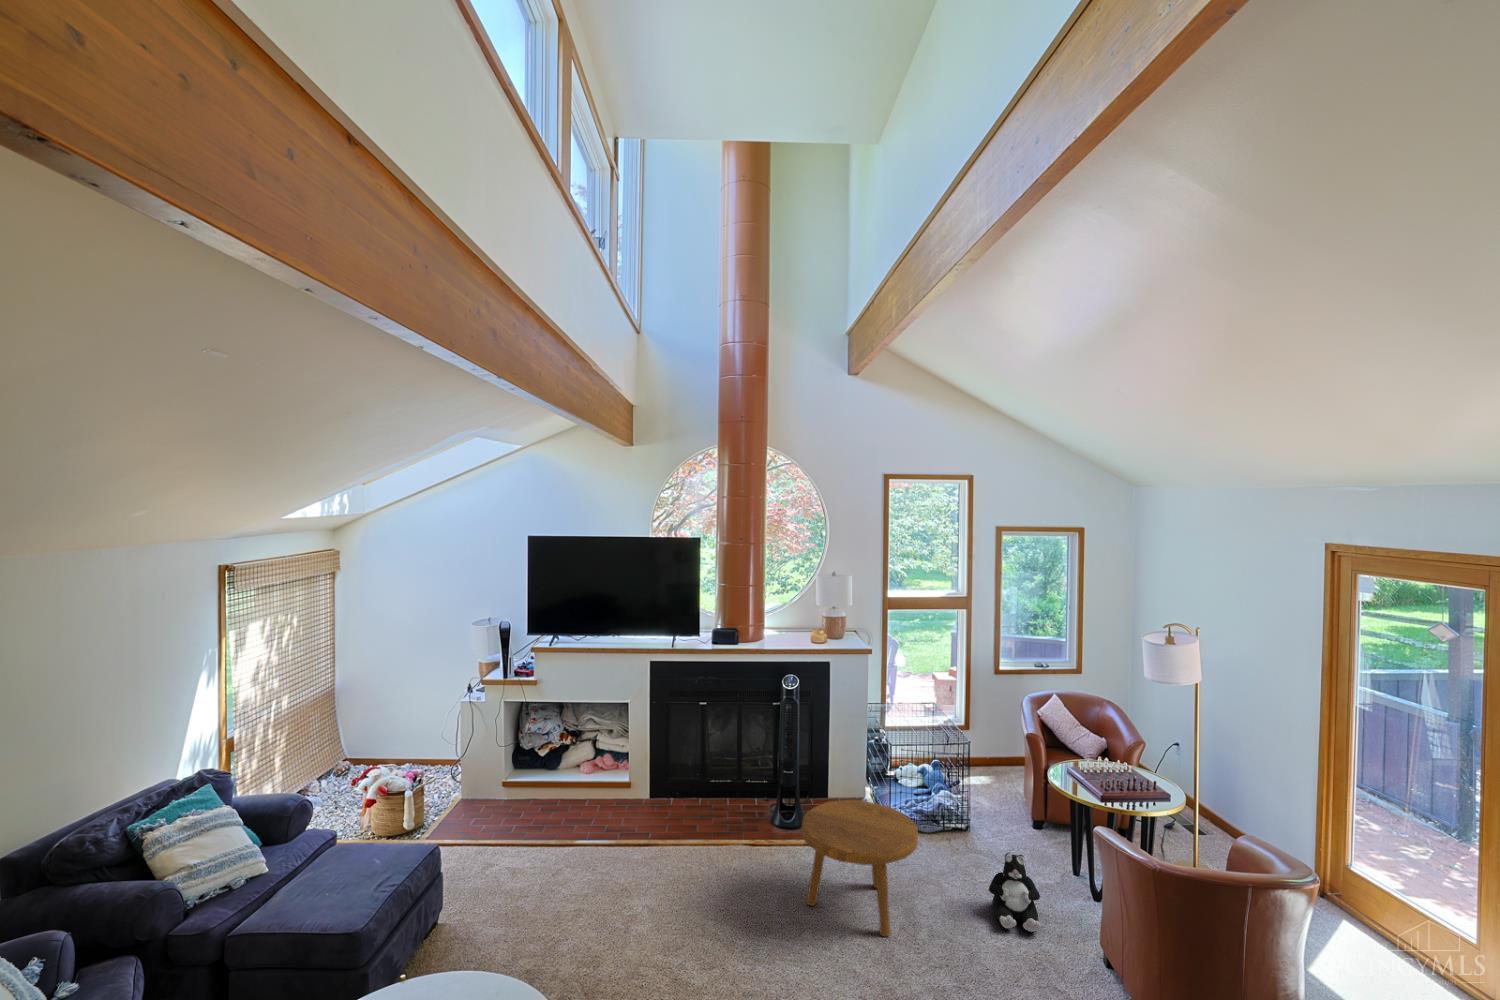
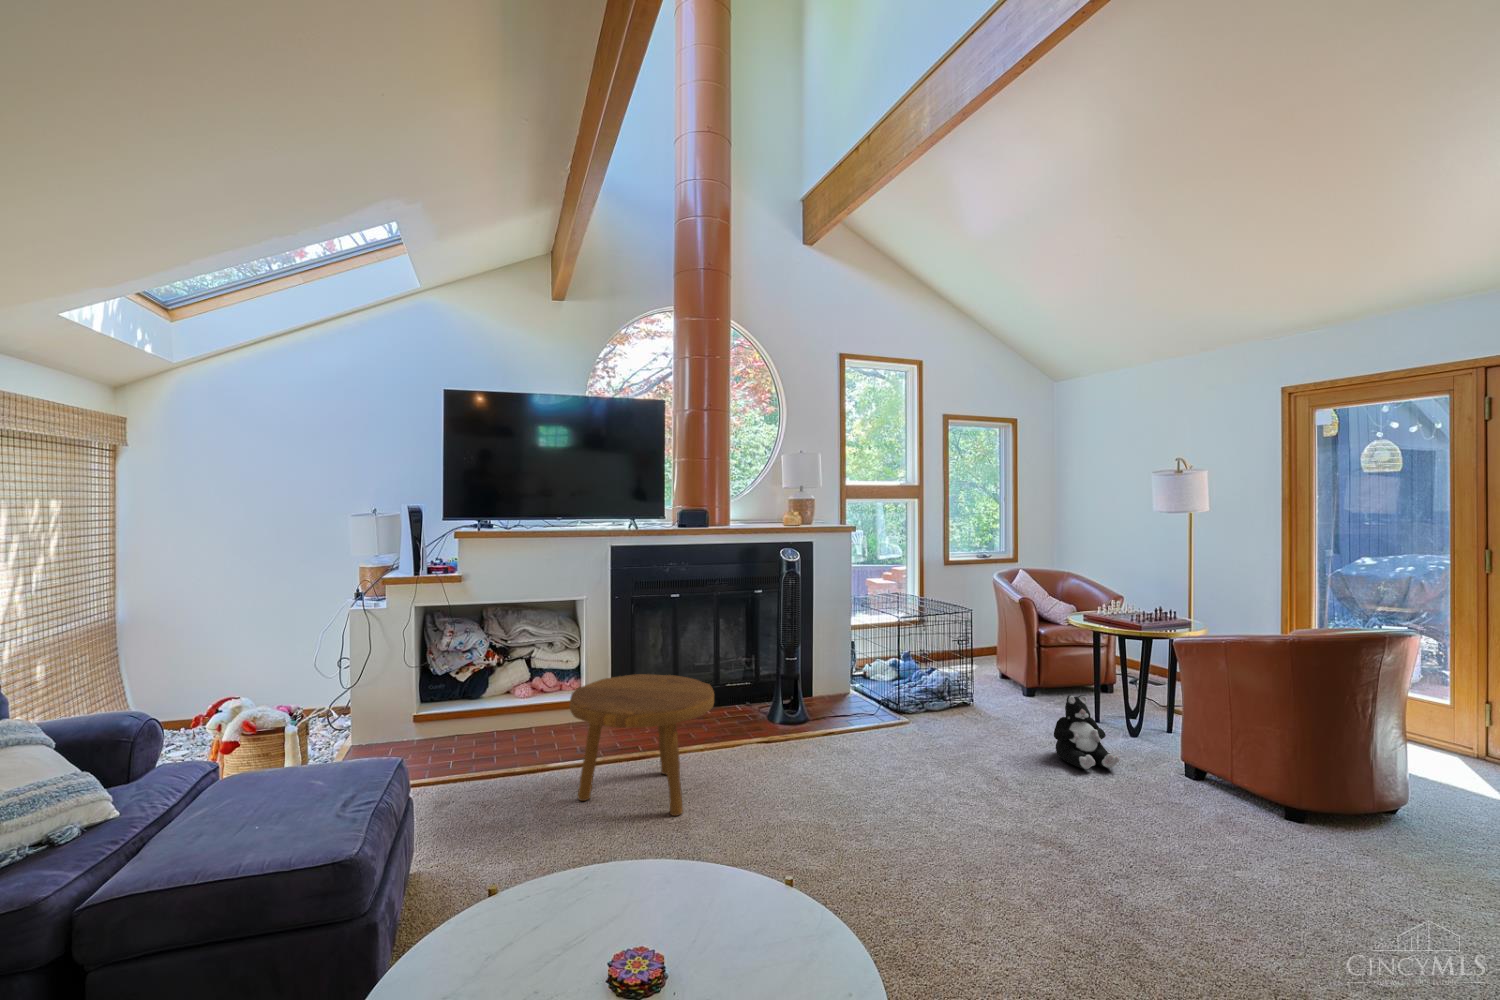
footstool: present [801,800,918,936] -> present [570,674,714,816]

